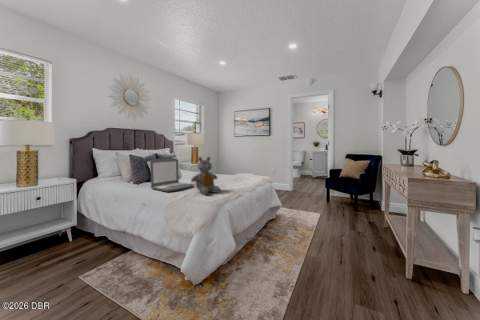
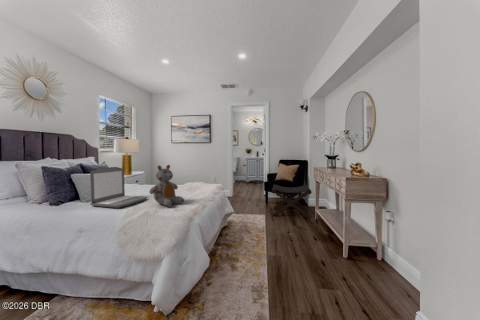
footstool: none [328,182,379,224] -> present [272,185,312,218]

